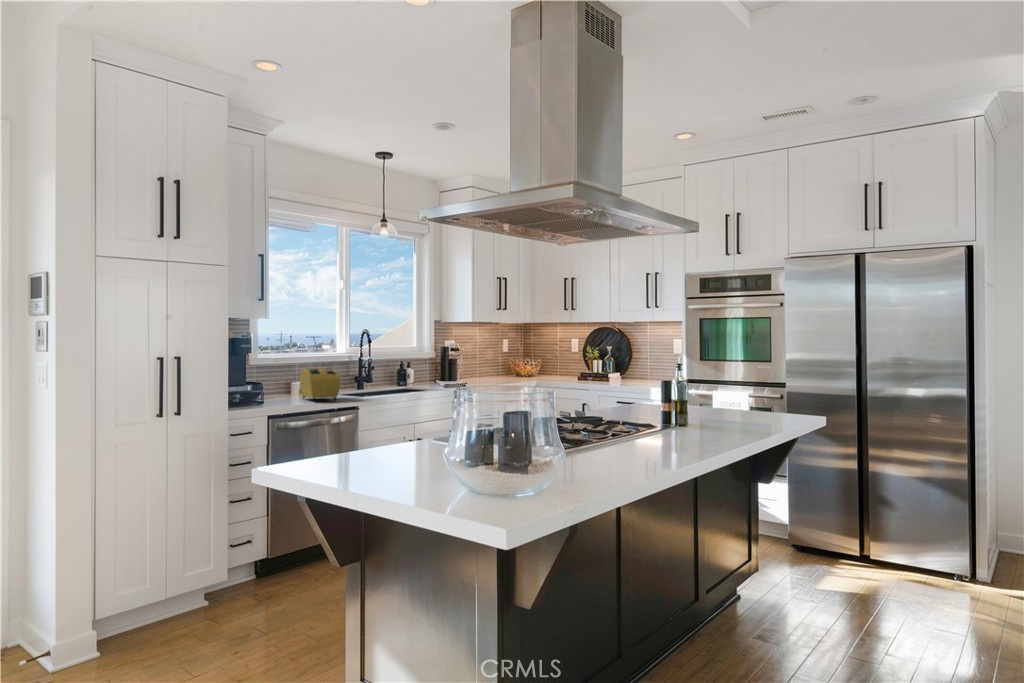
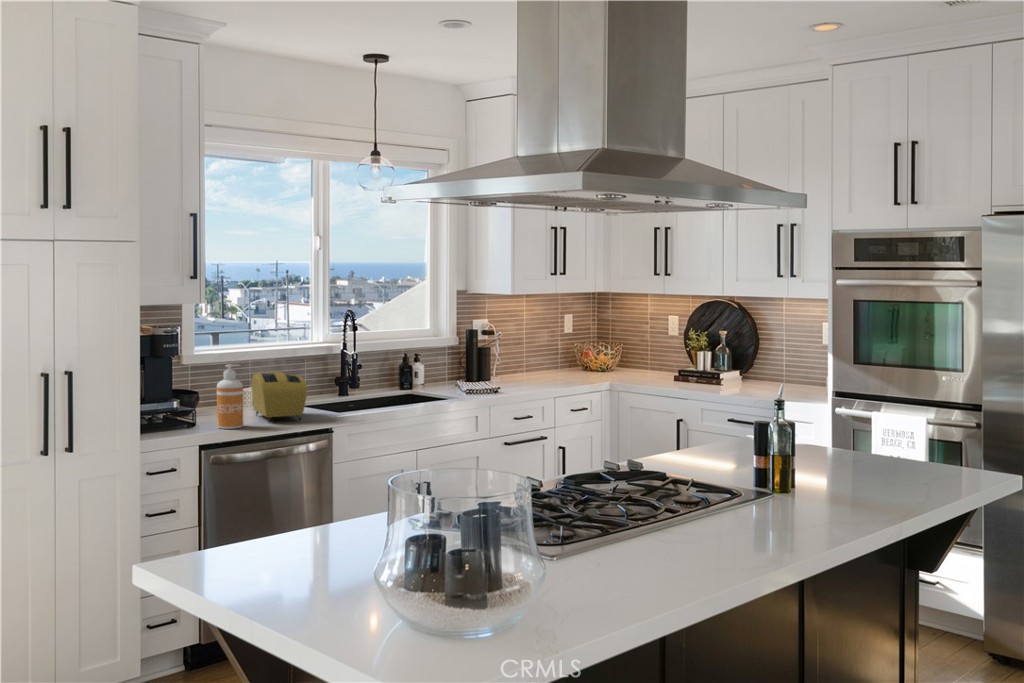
soap dispenser: none [278,361,297,405] -> present [217,365,243,429]

